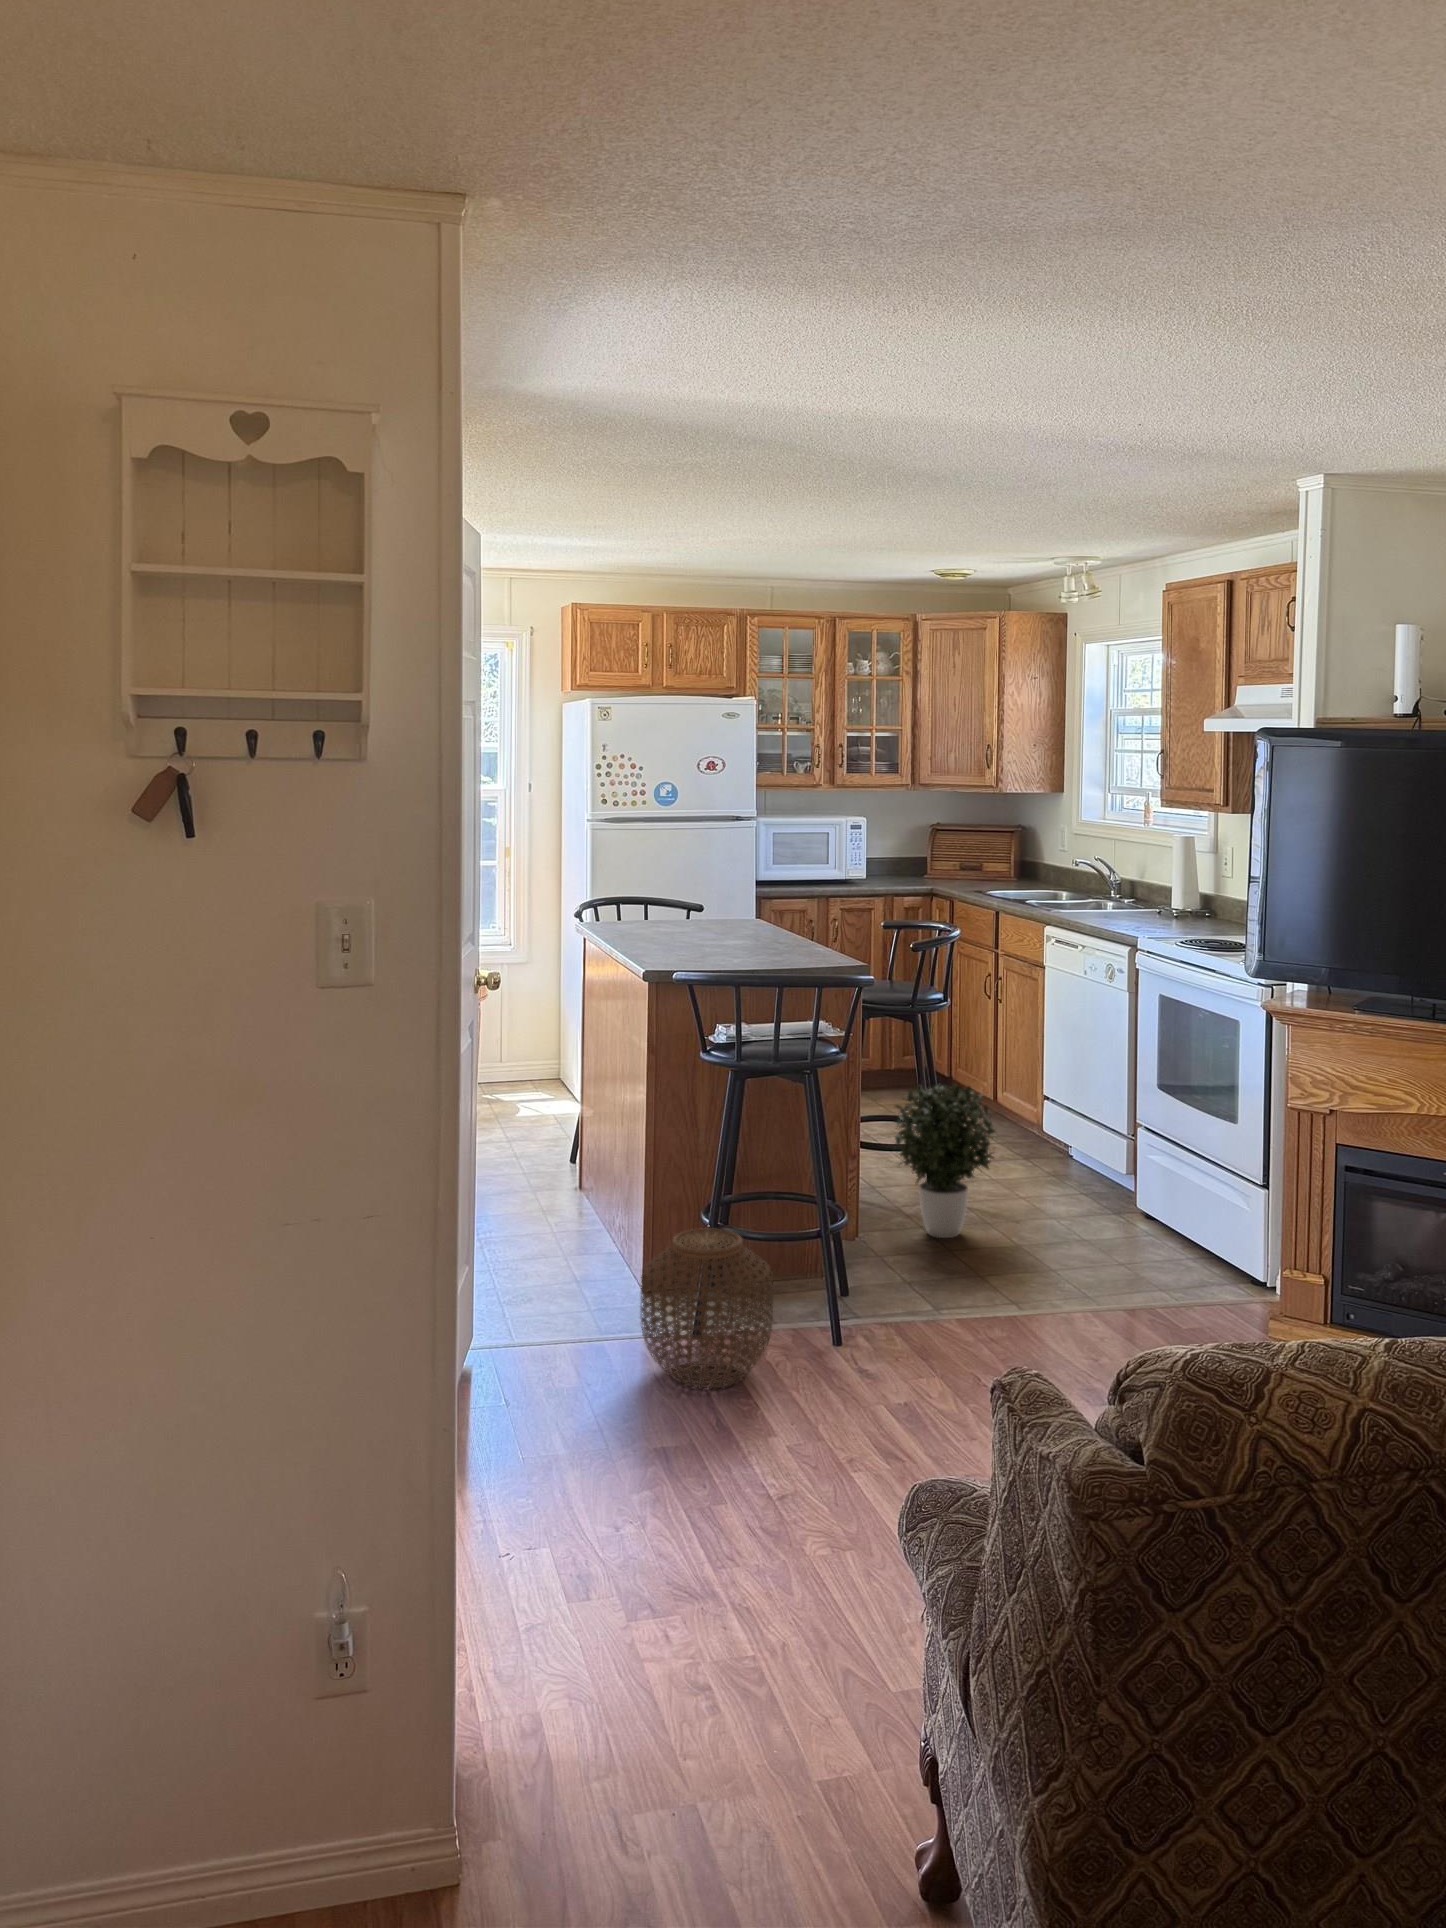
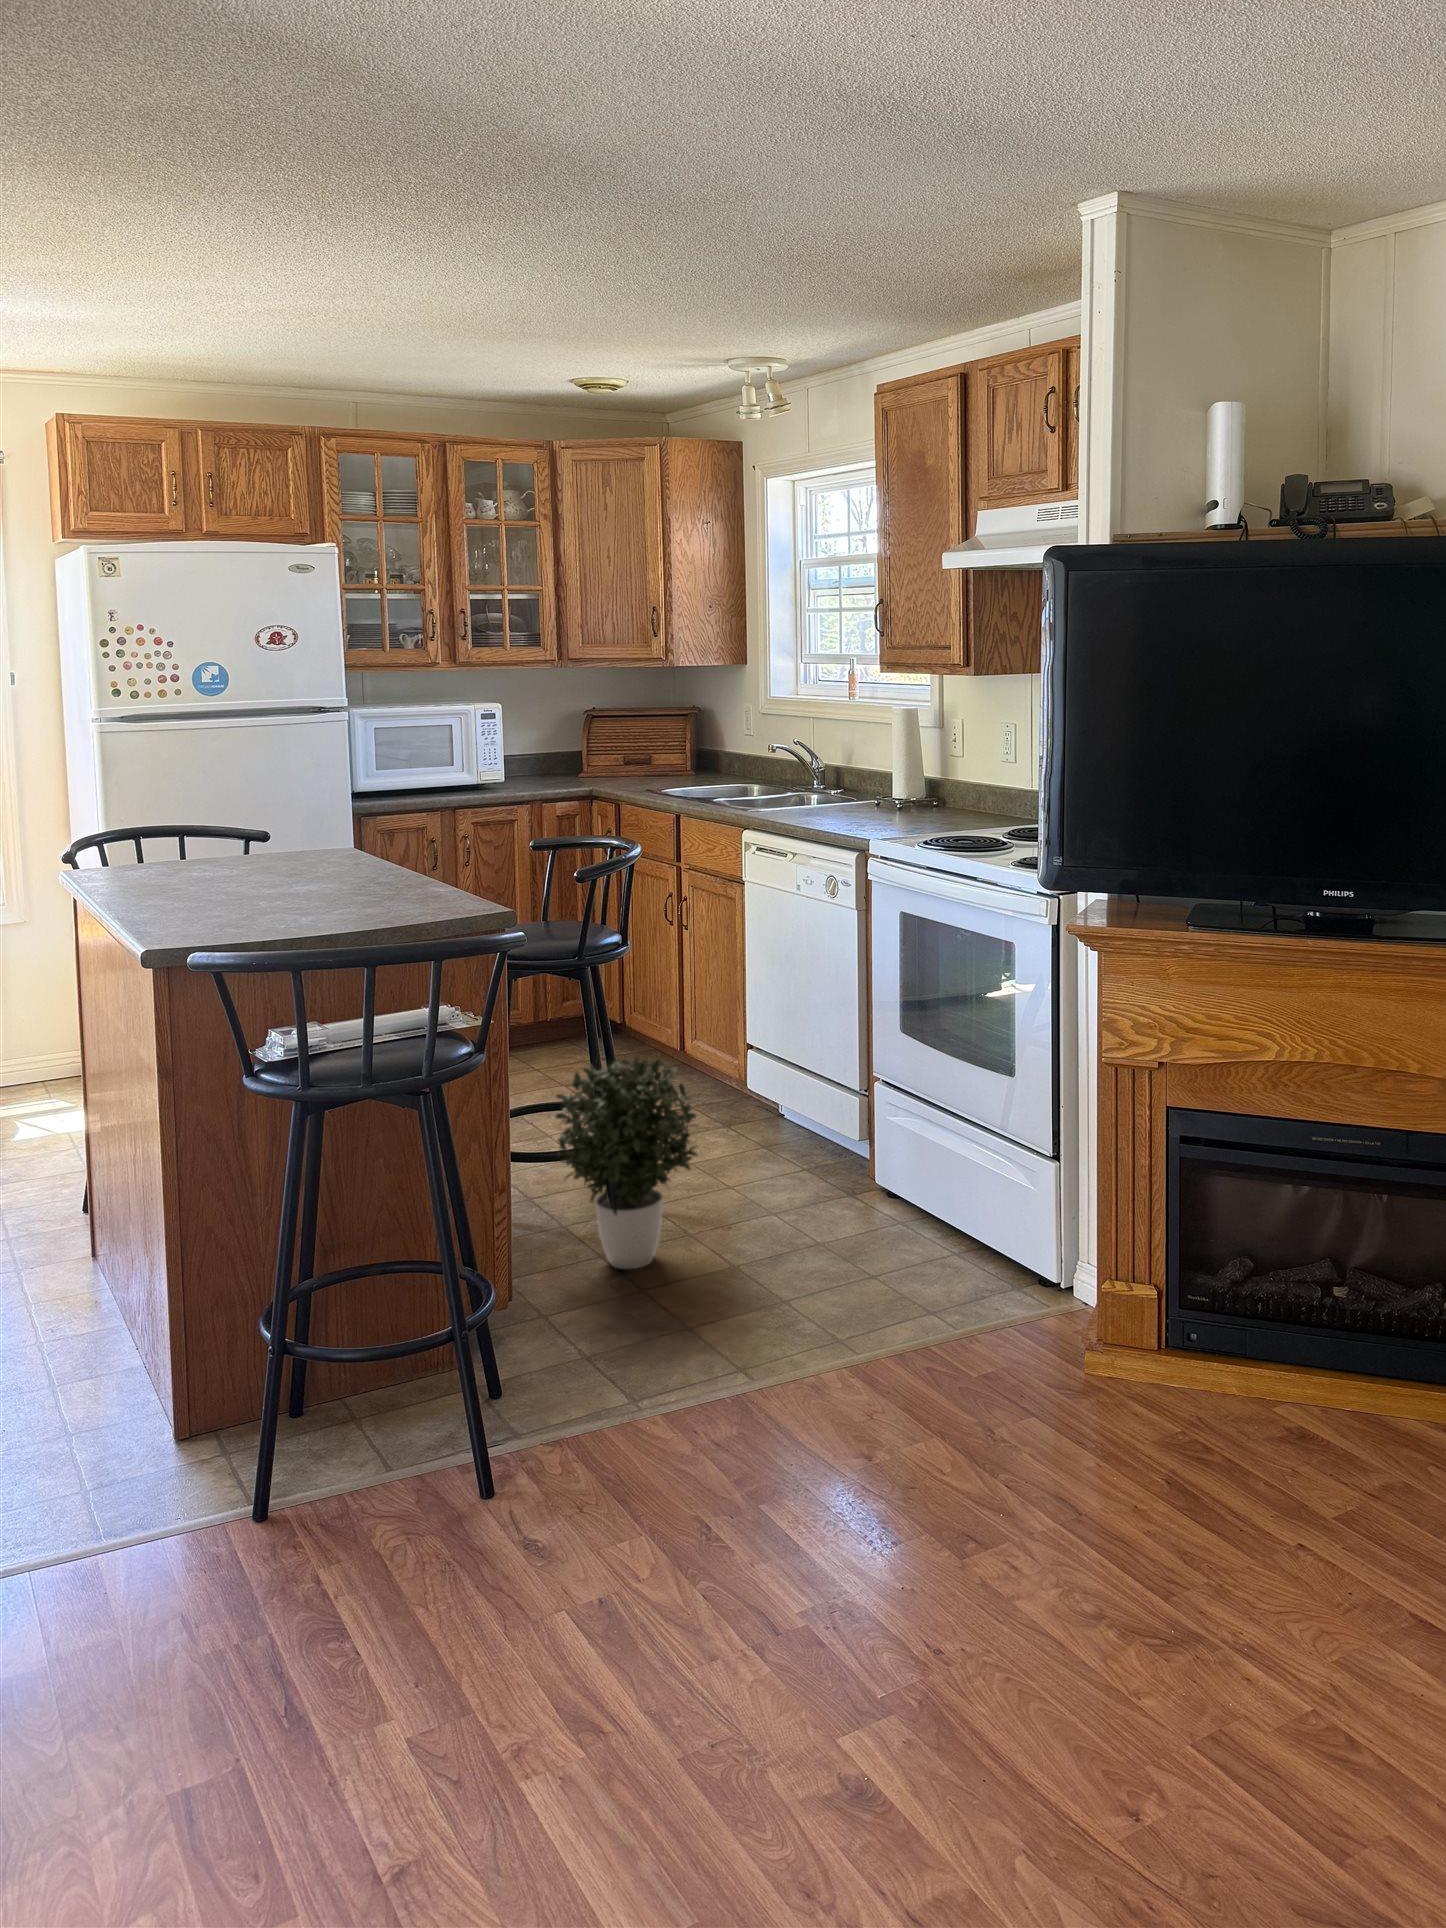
woven basket: present [640,1228,773,1389] -> none [142,1366,377,1640]

